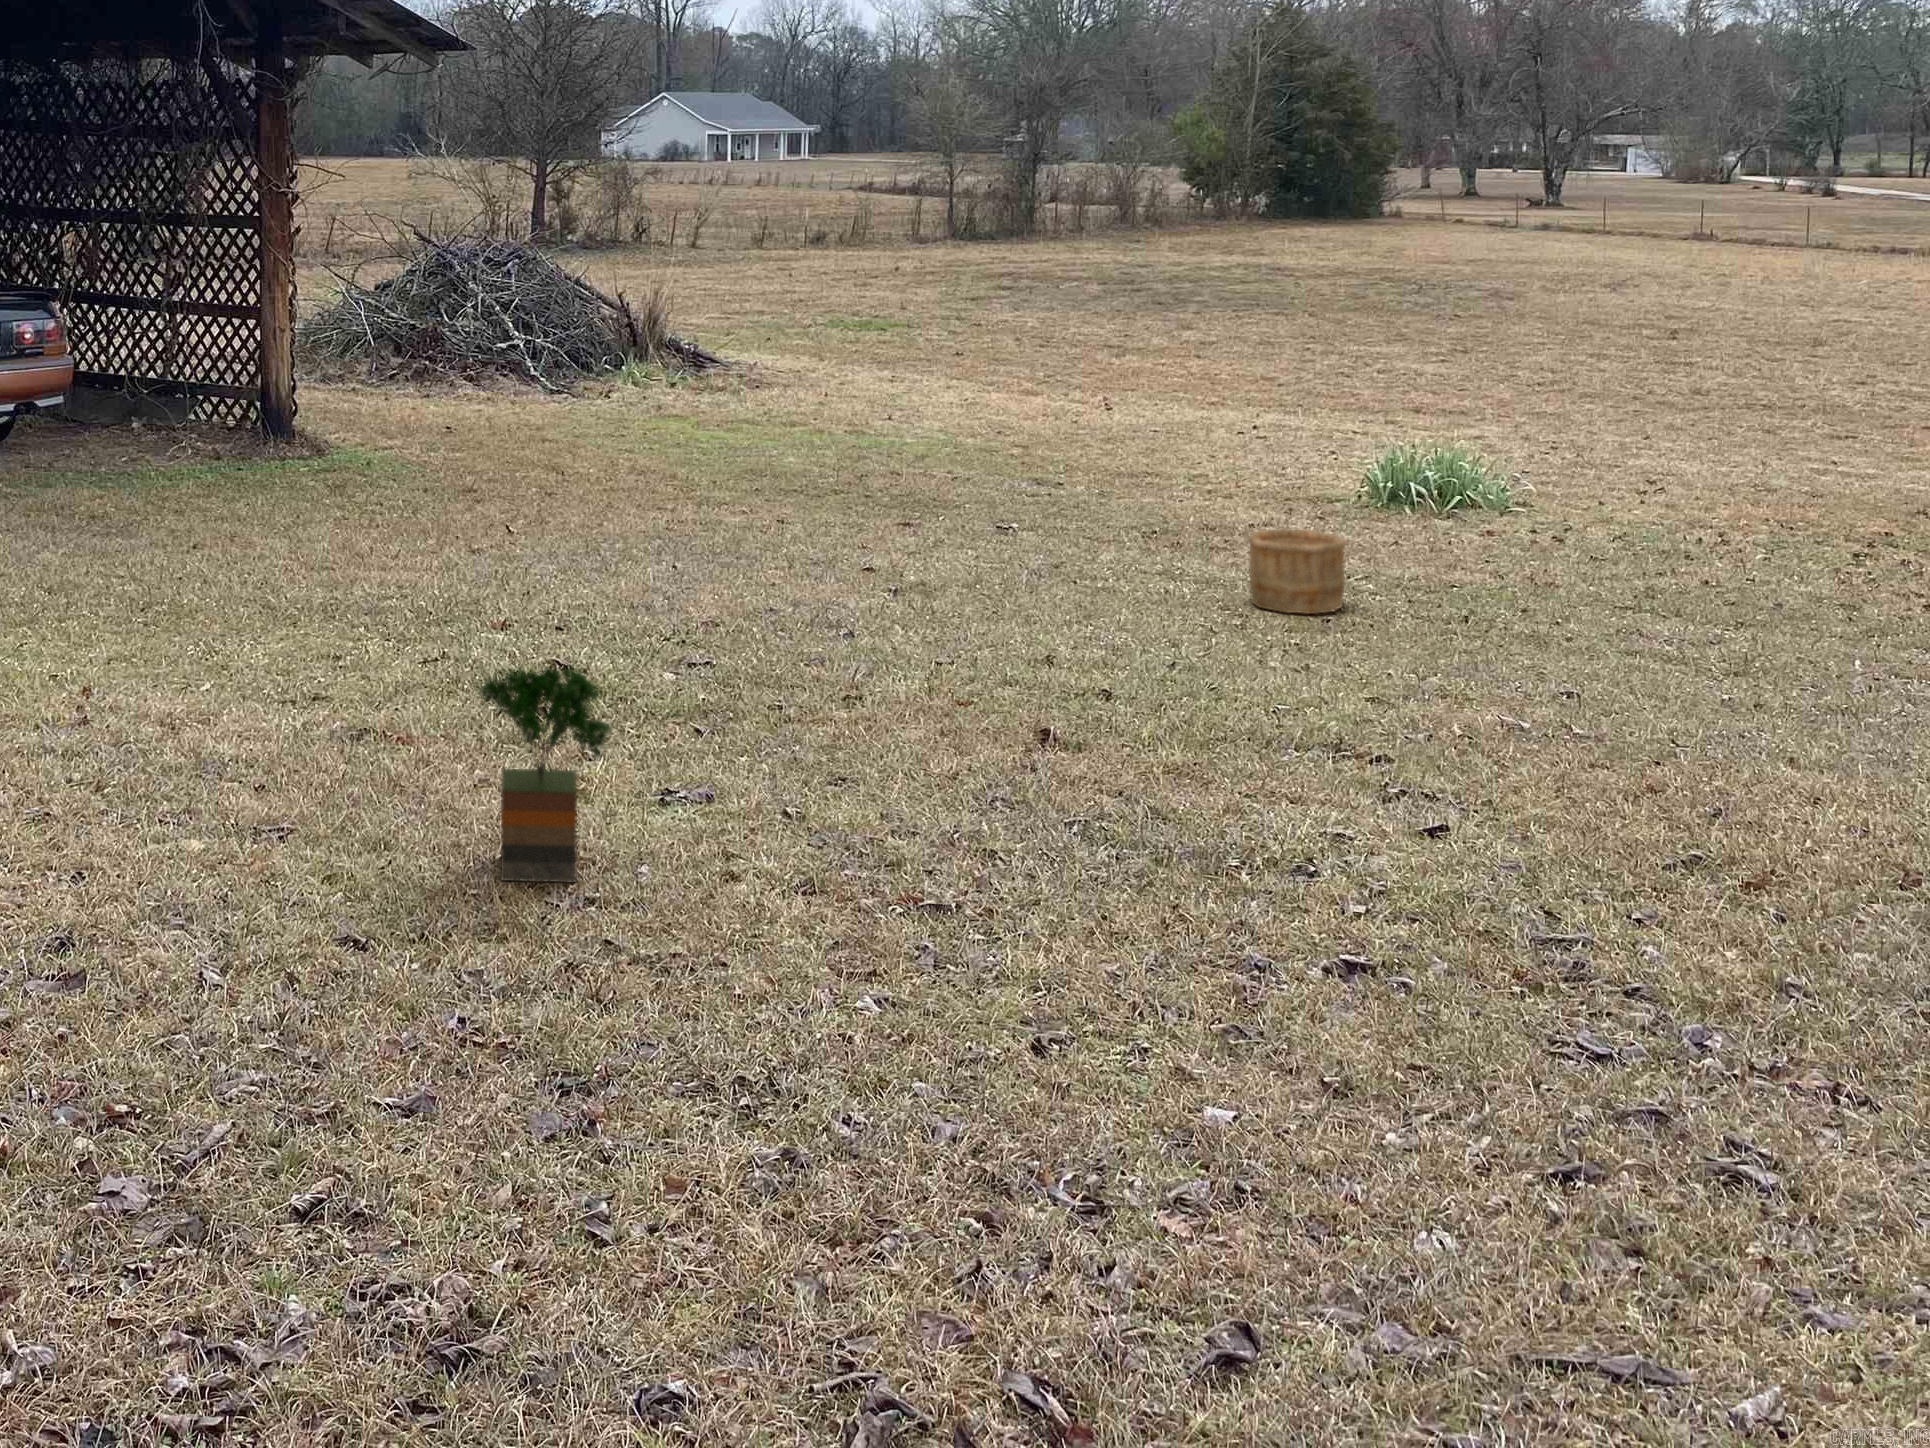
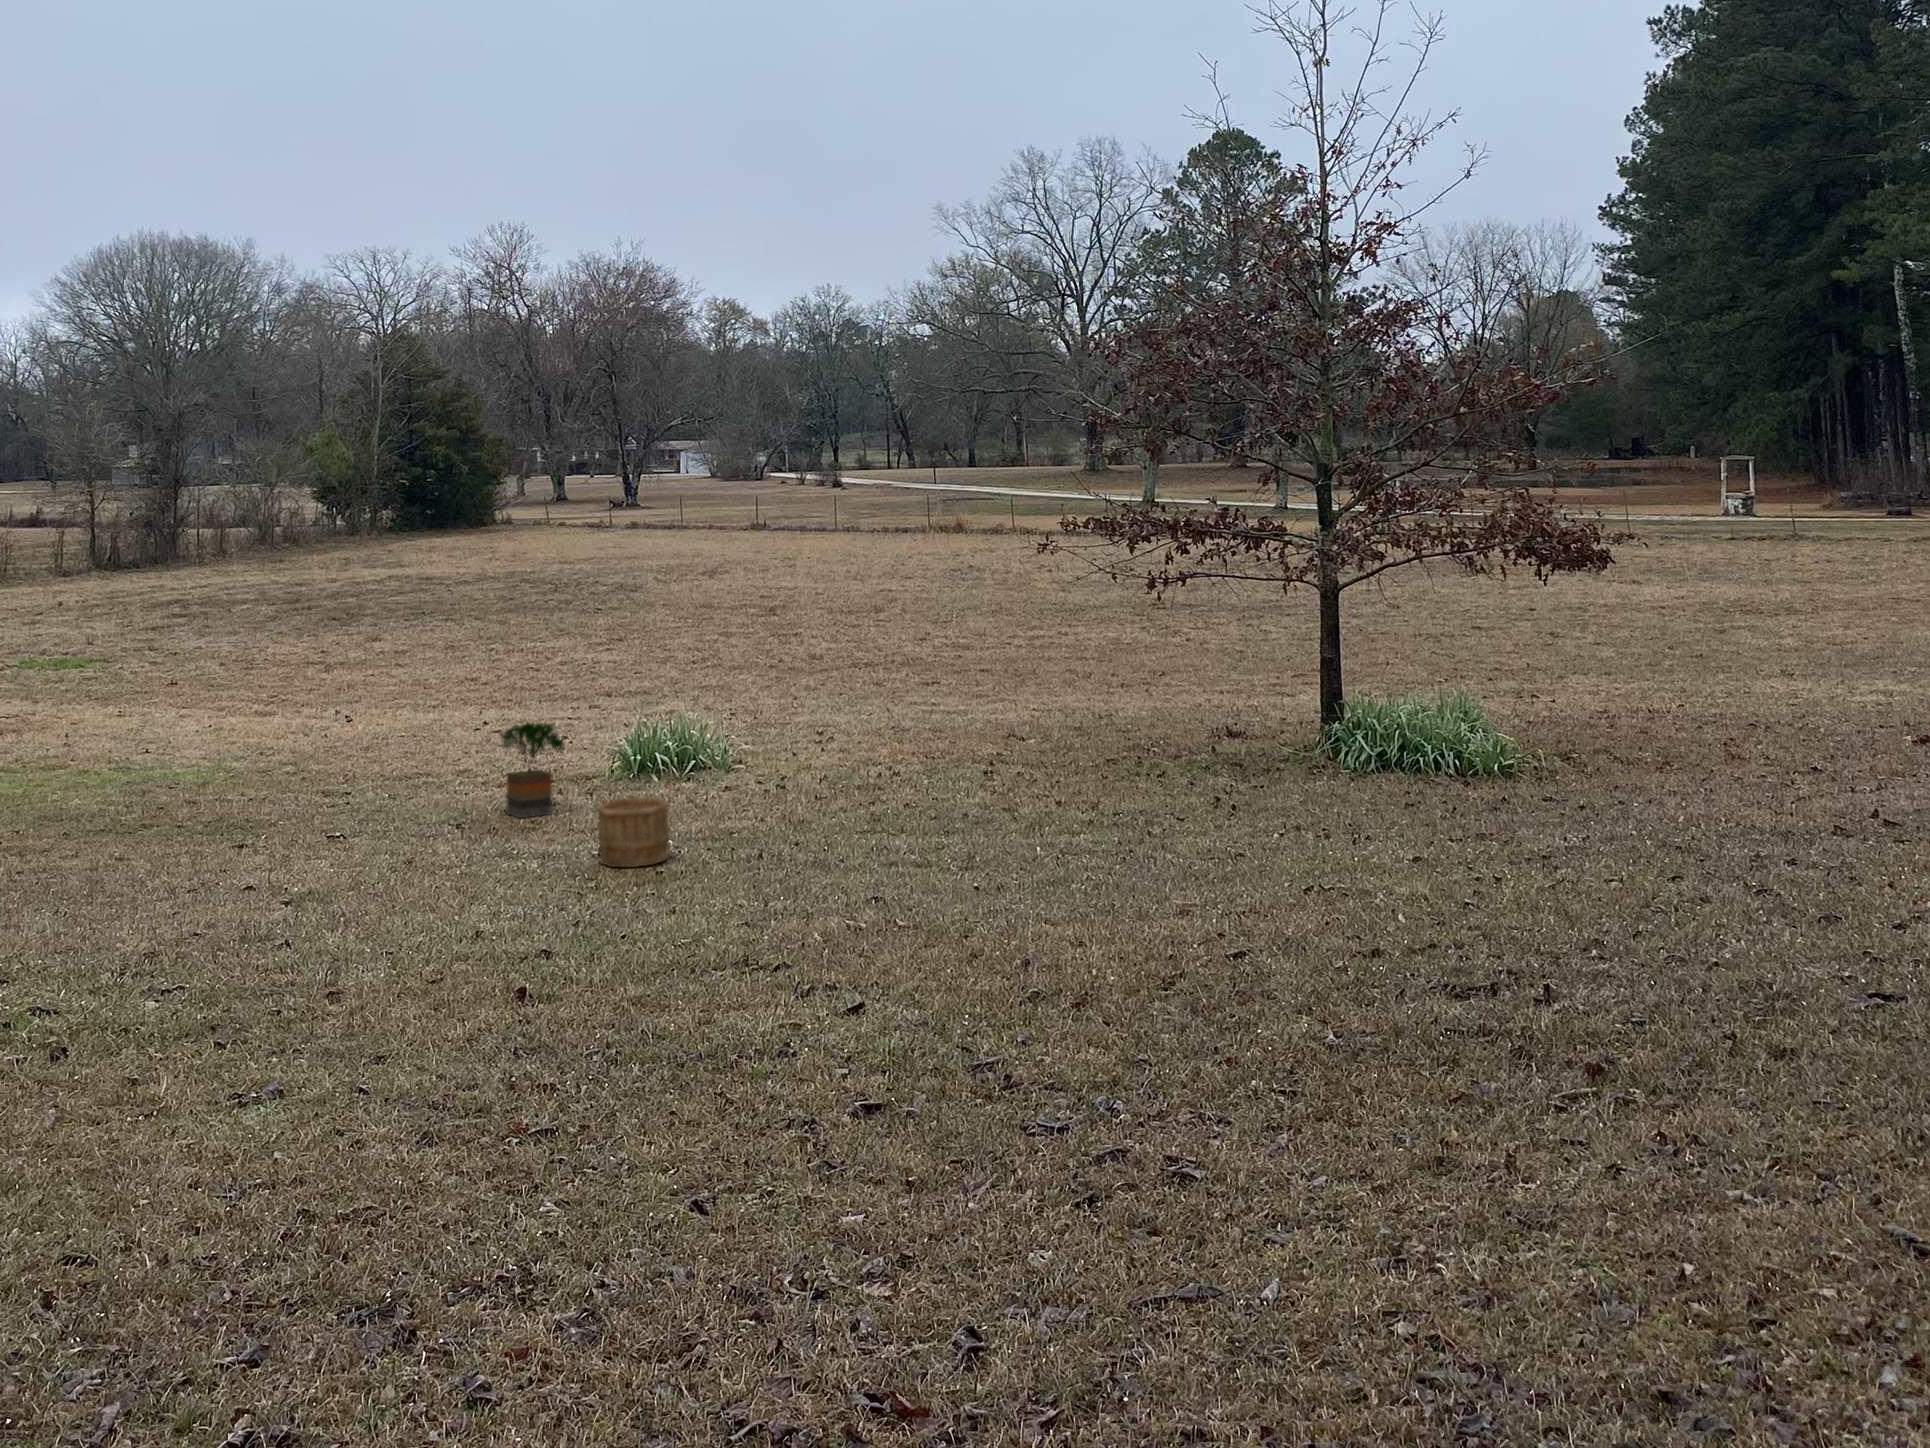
potted tree: present [477,665,613,883] -> present [501,723,564,818]

